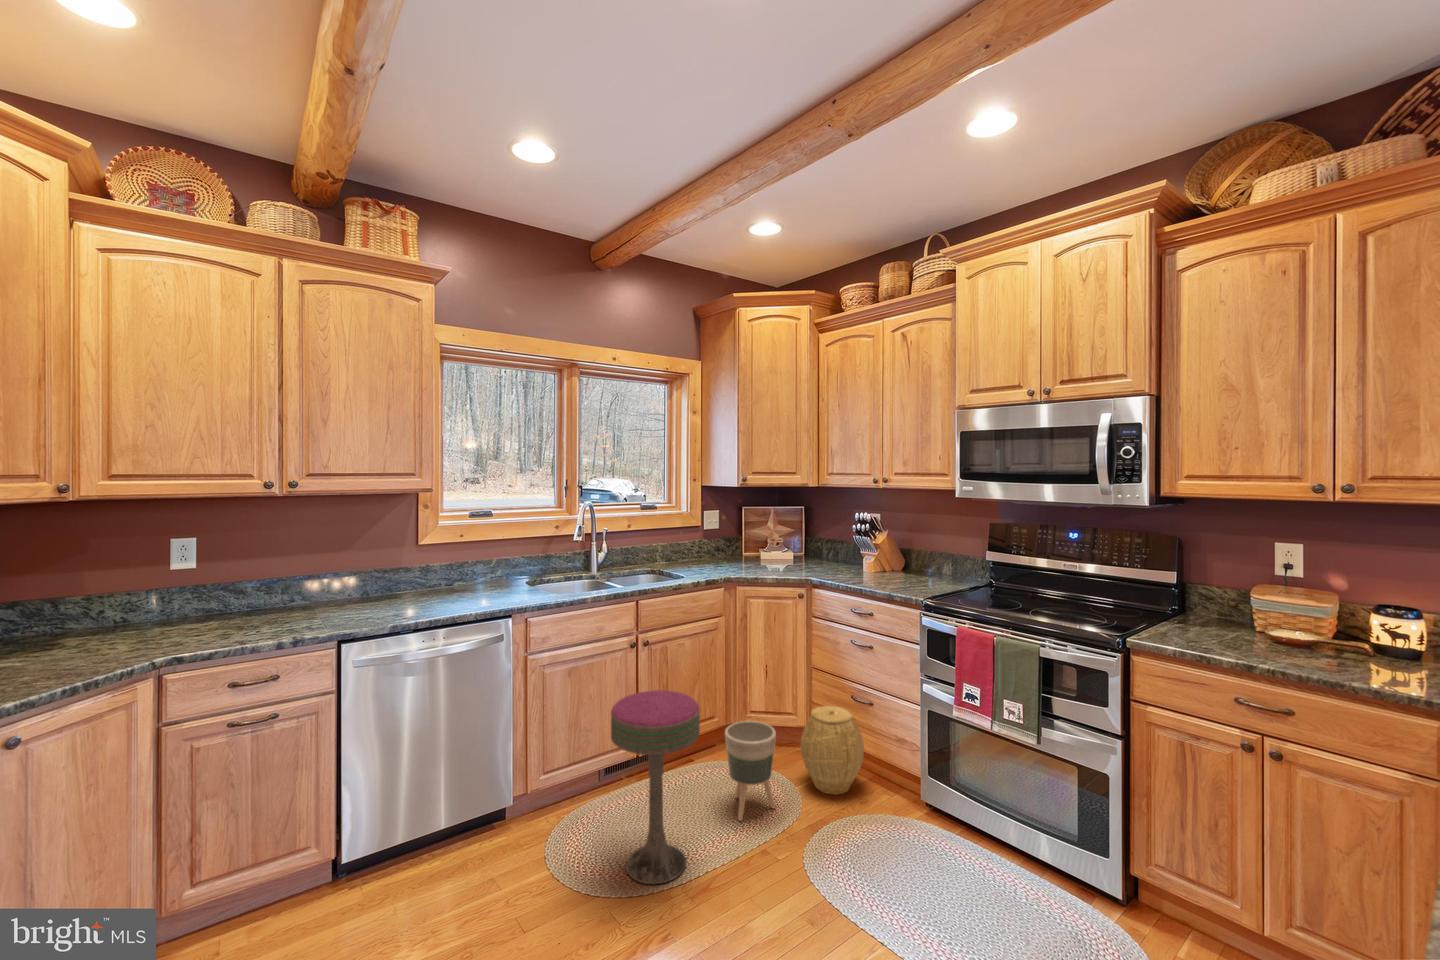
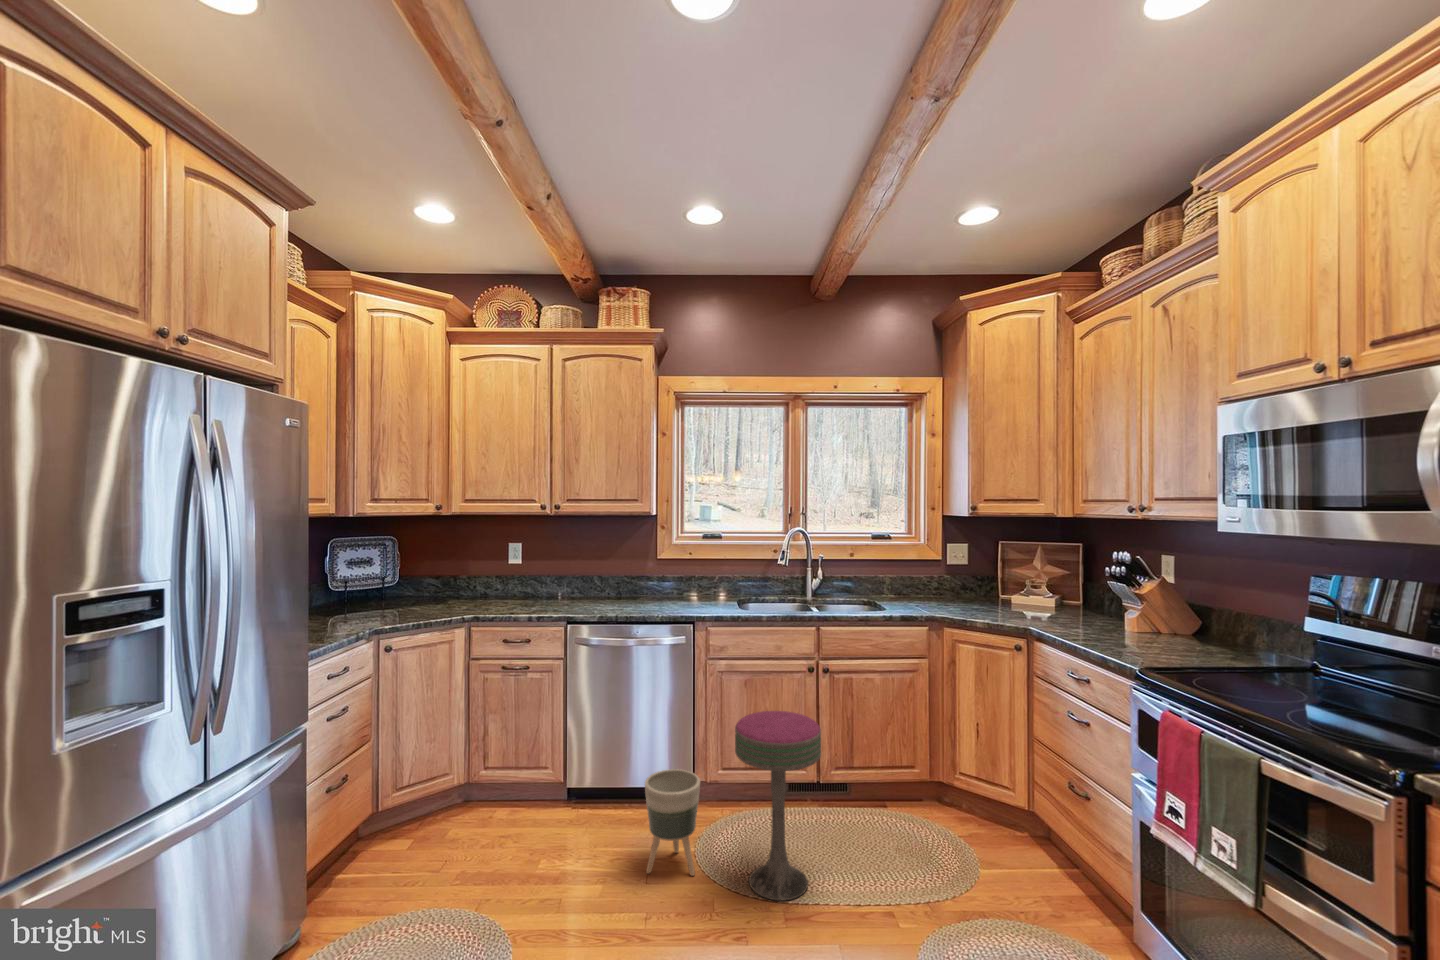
woven basket: present [800,706,864,795] -> none [985,783,1069,897]
planter: present [725,721,776,821] -> present [645,769,700,876]

